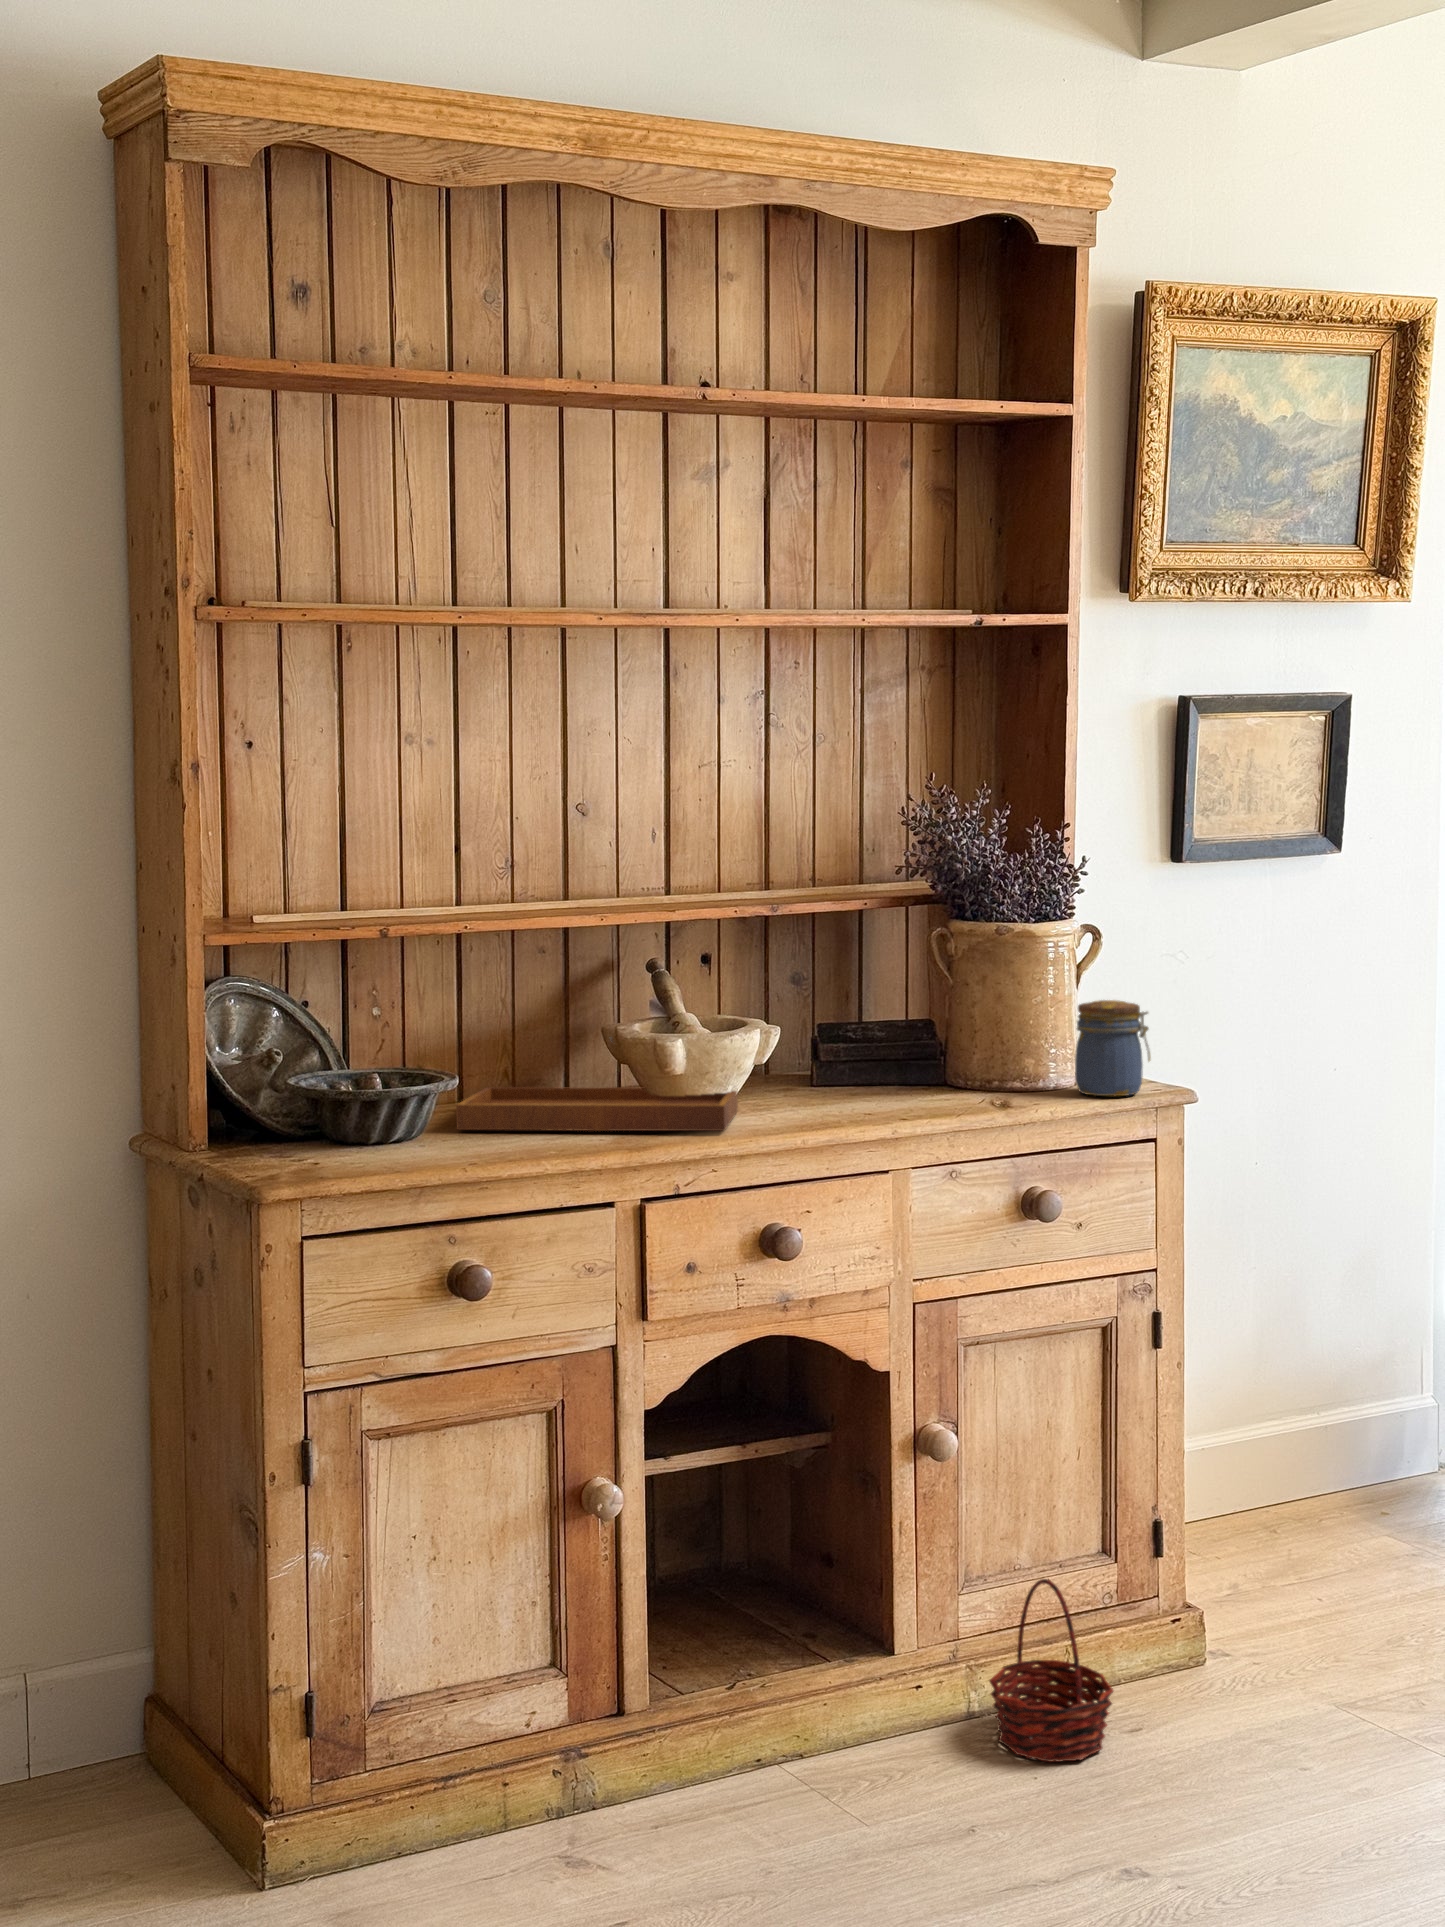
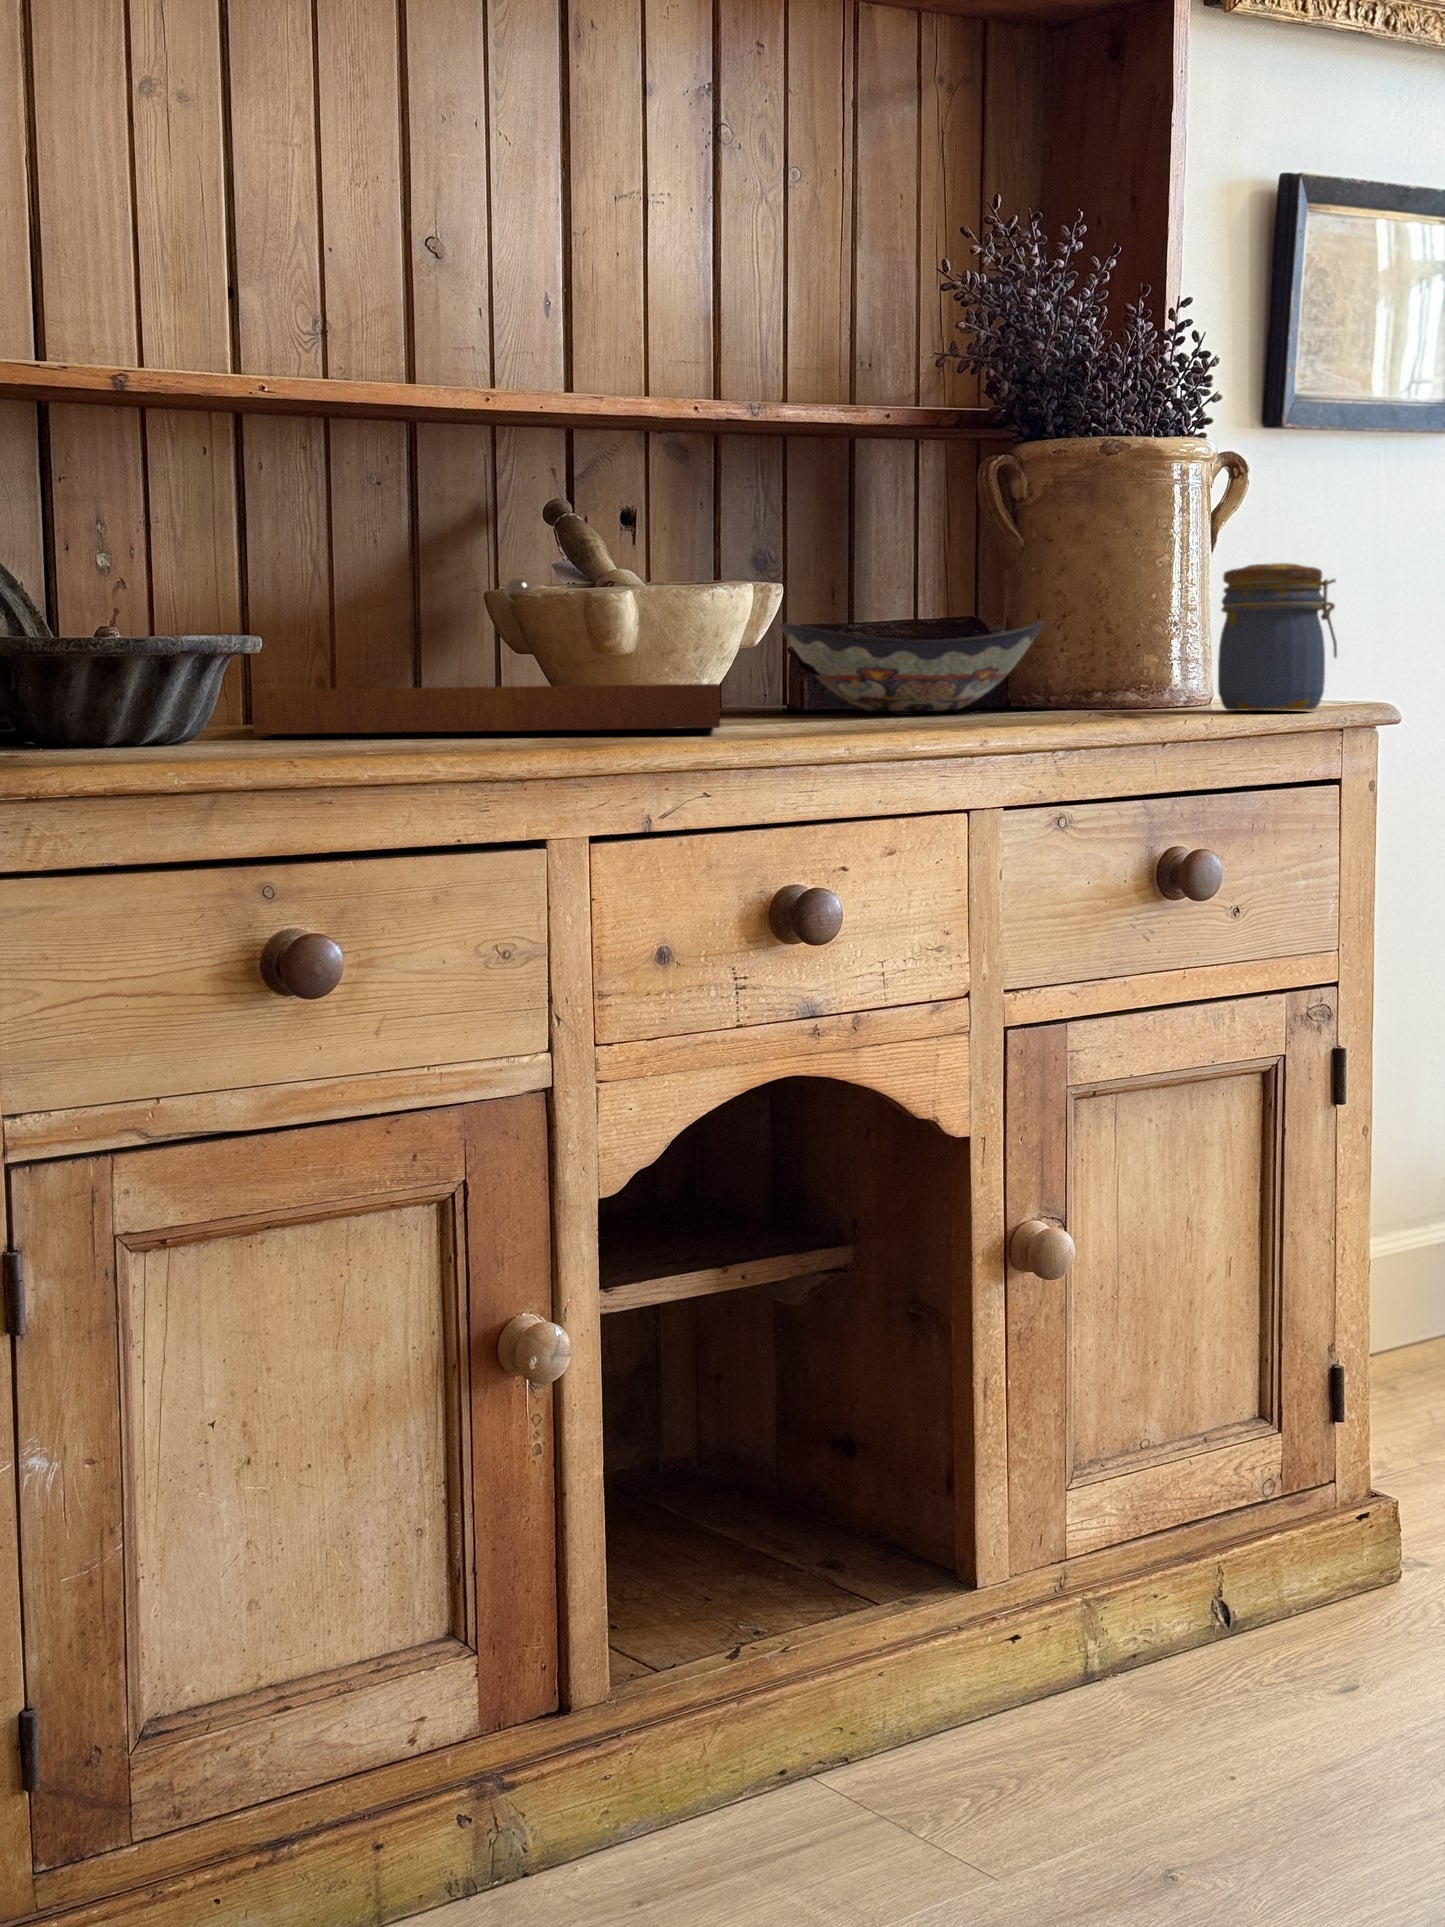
decorative bowl: none [796,1029,964,1090] -> present [780,620,1044,711]
basket: present [989,1579,1114,1762] -> none [1127,1457,1326,1742]

